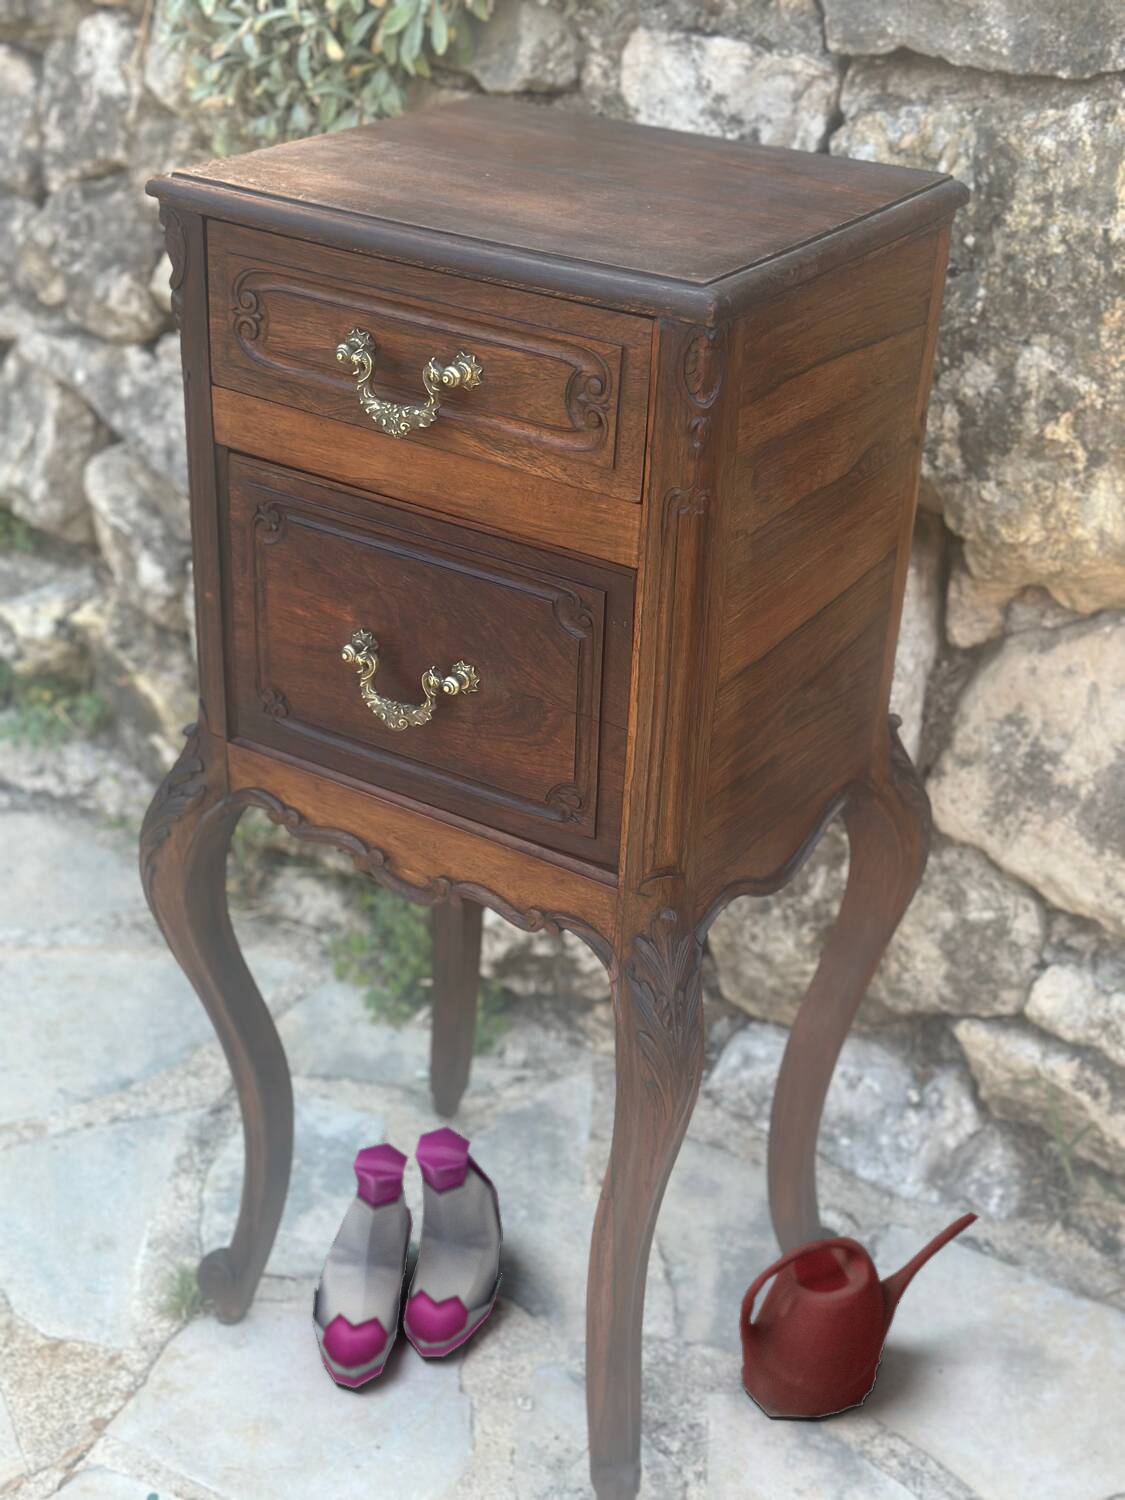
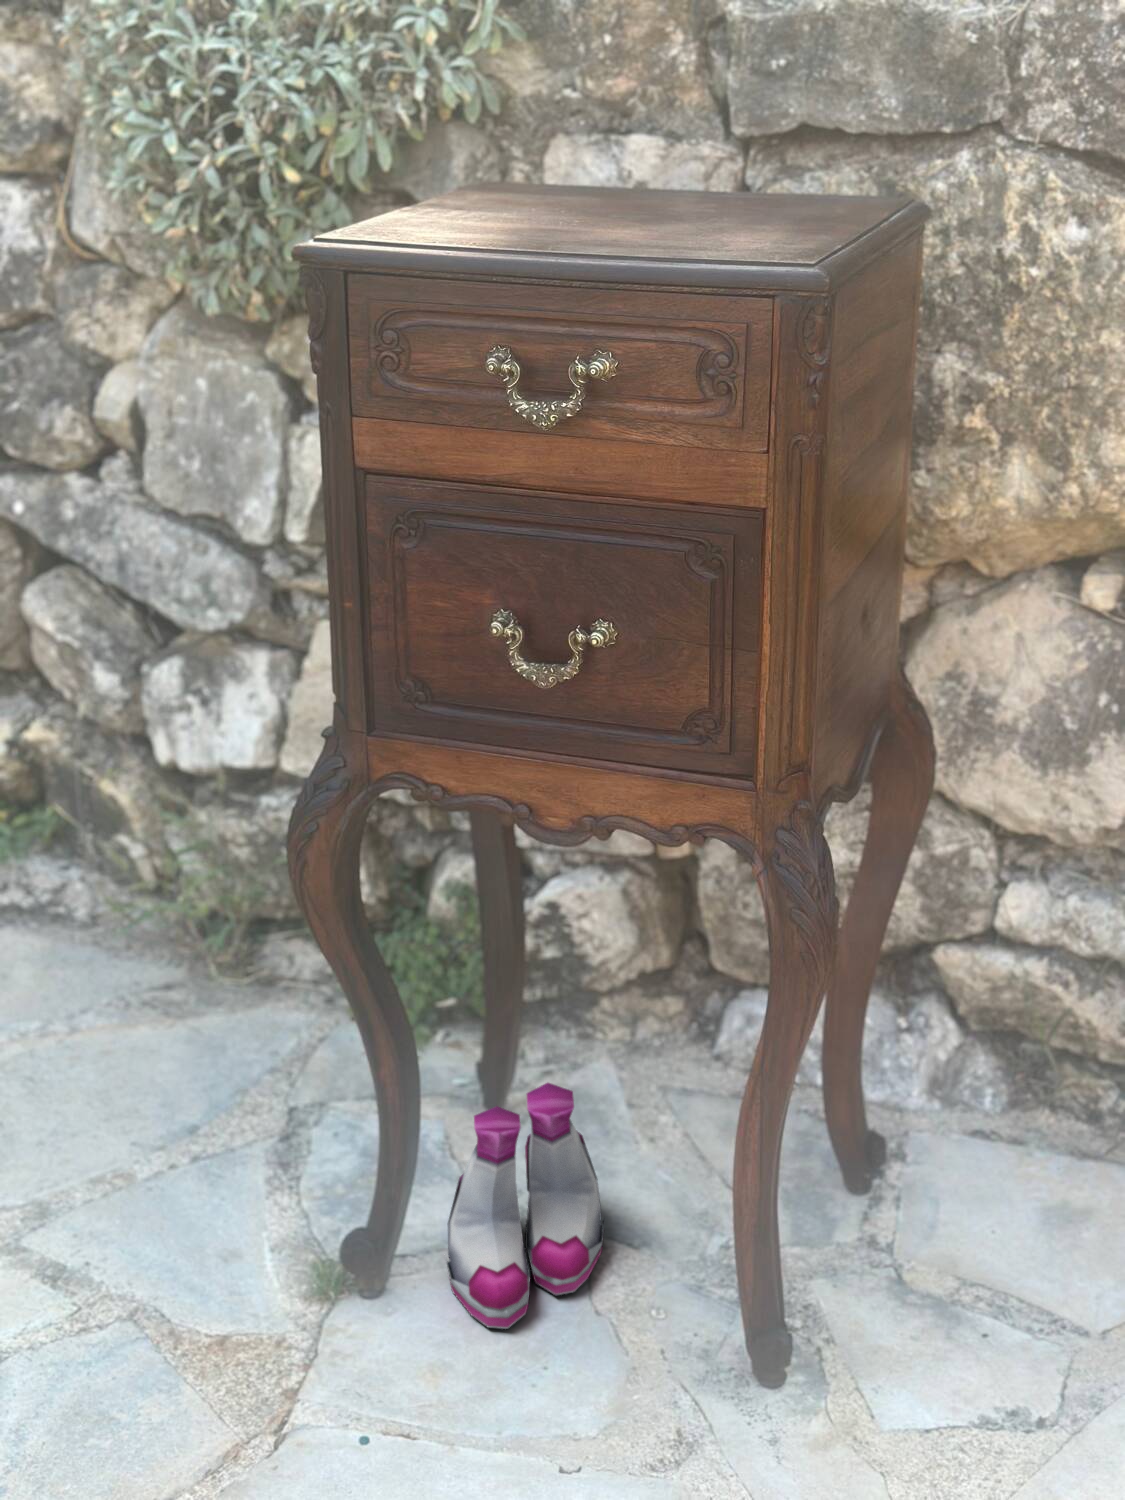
watering can: present [739,1212,978,1418] -> none [829,1084,1004,1287]

